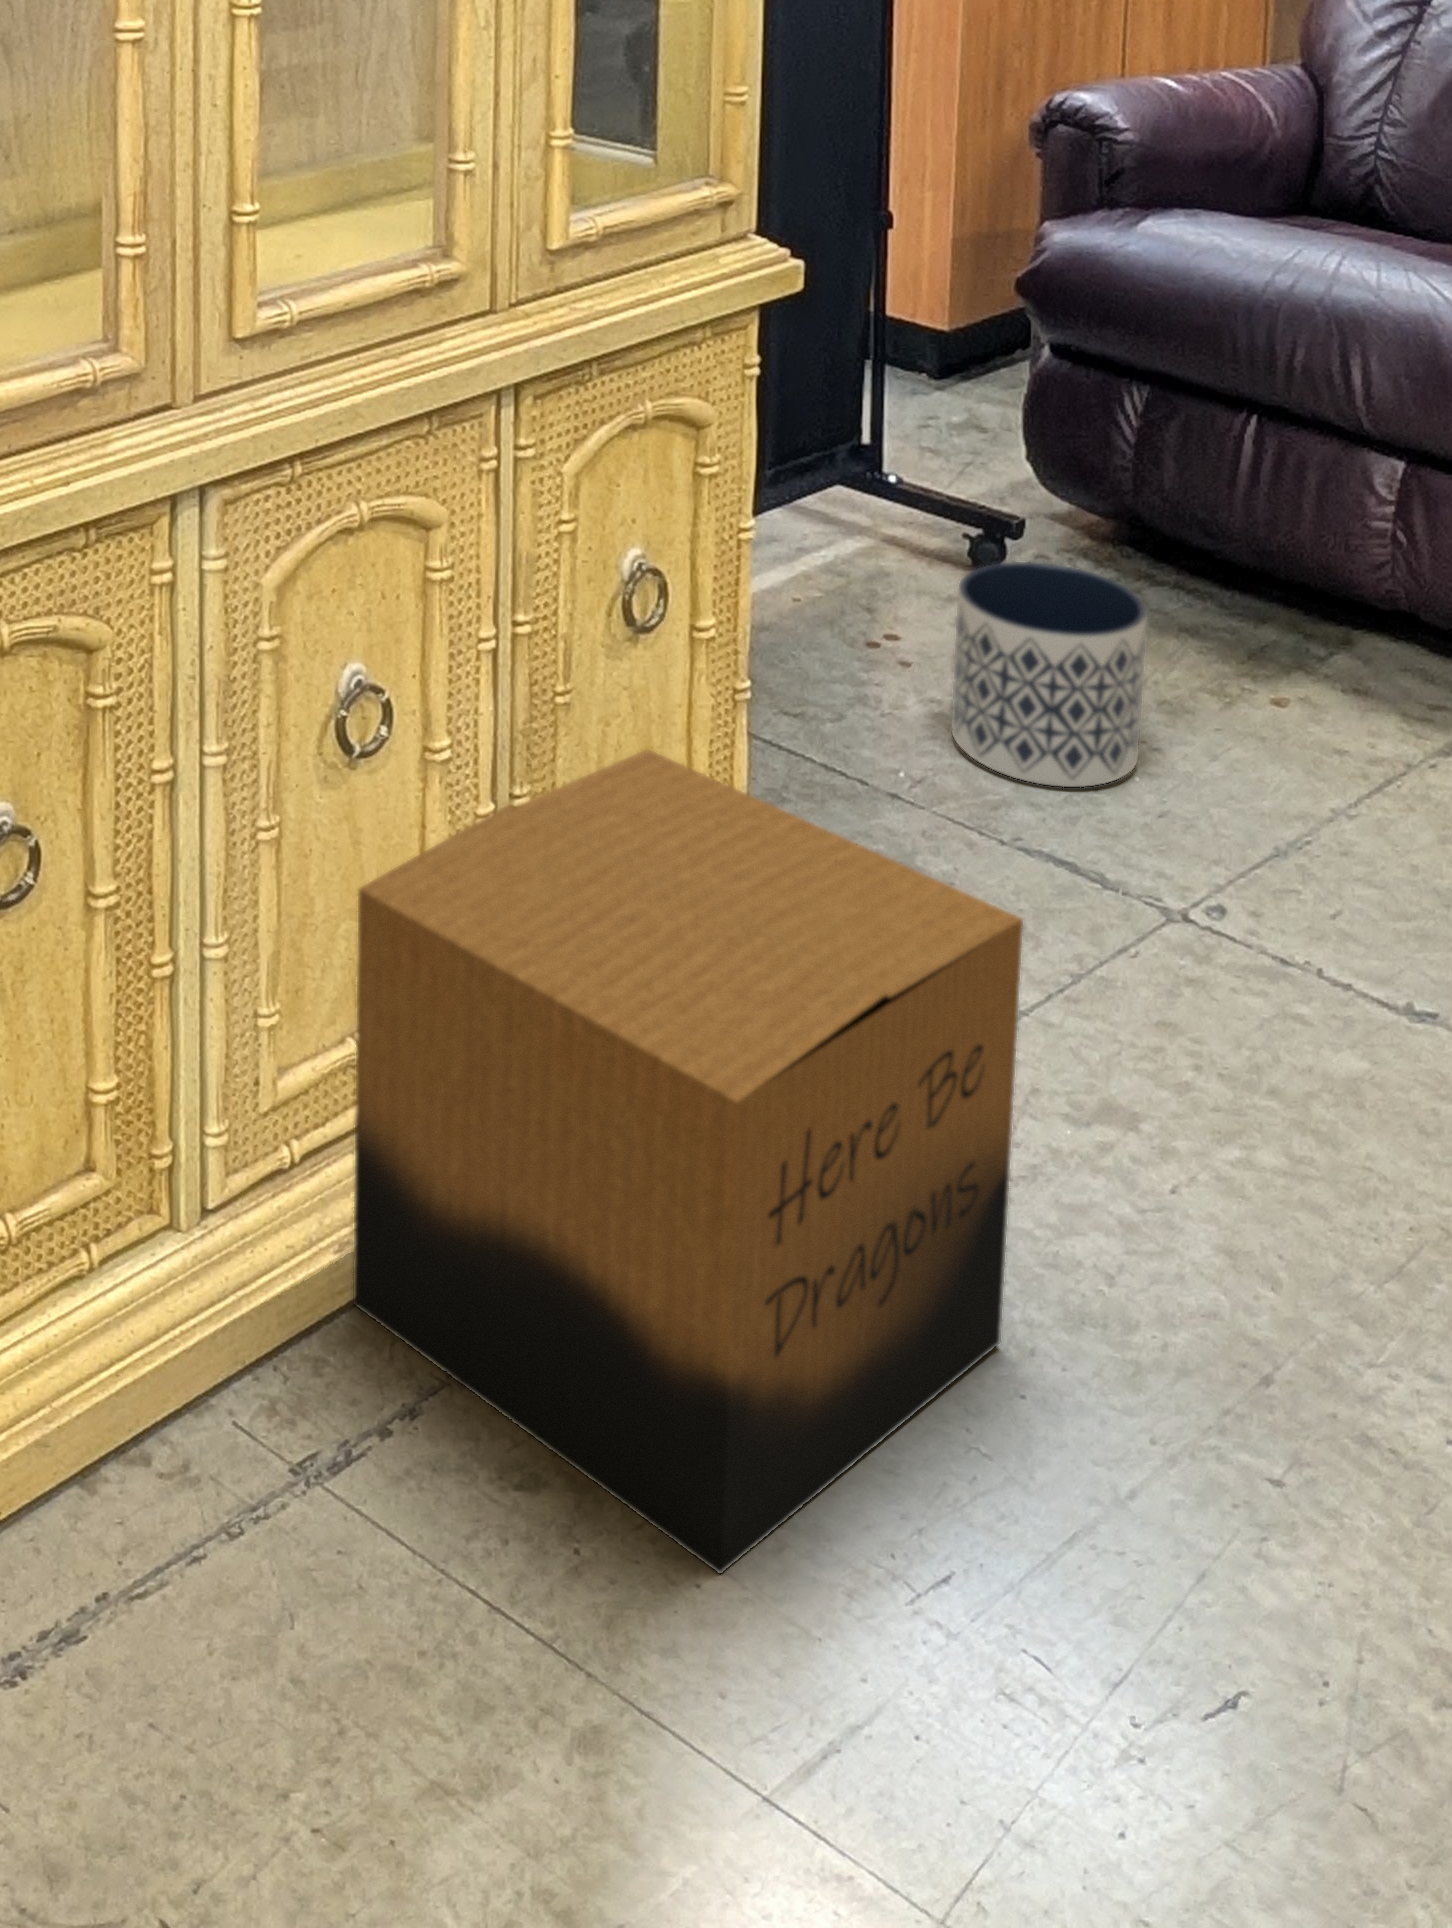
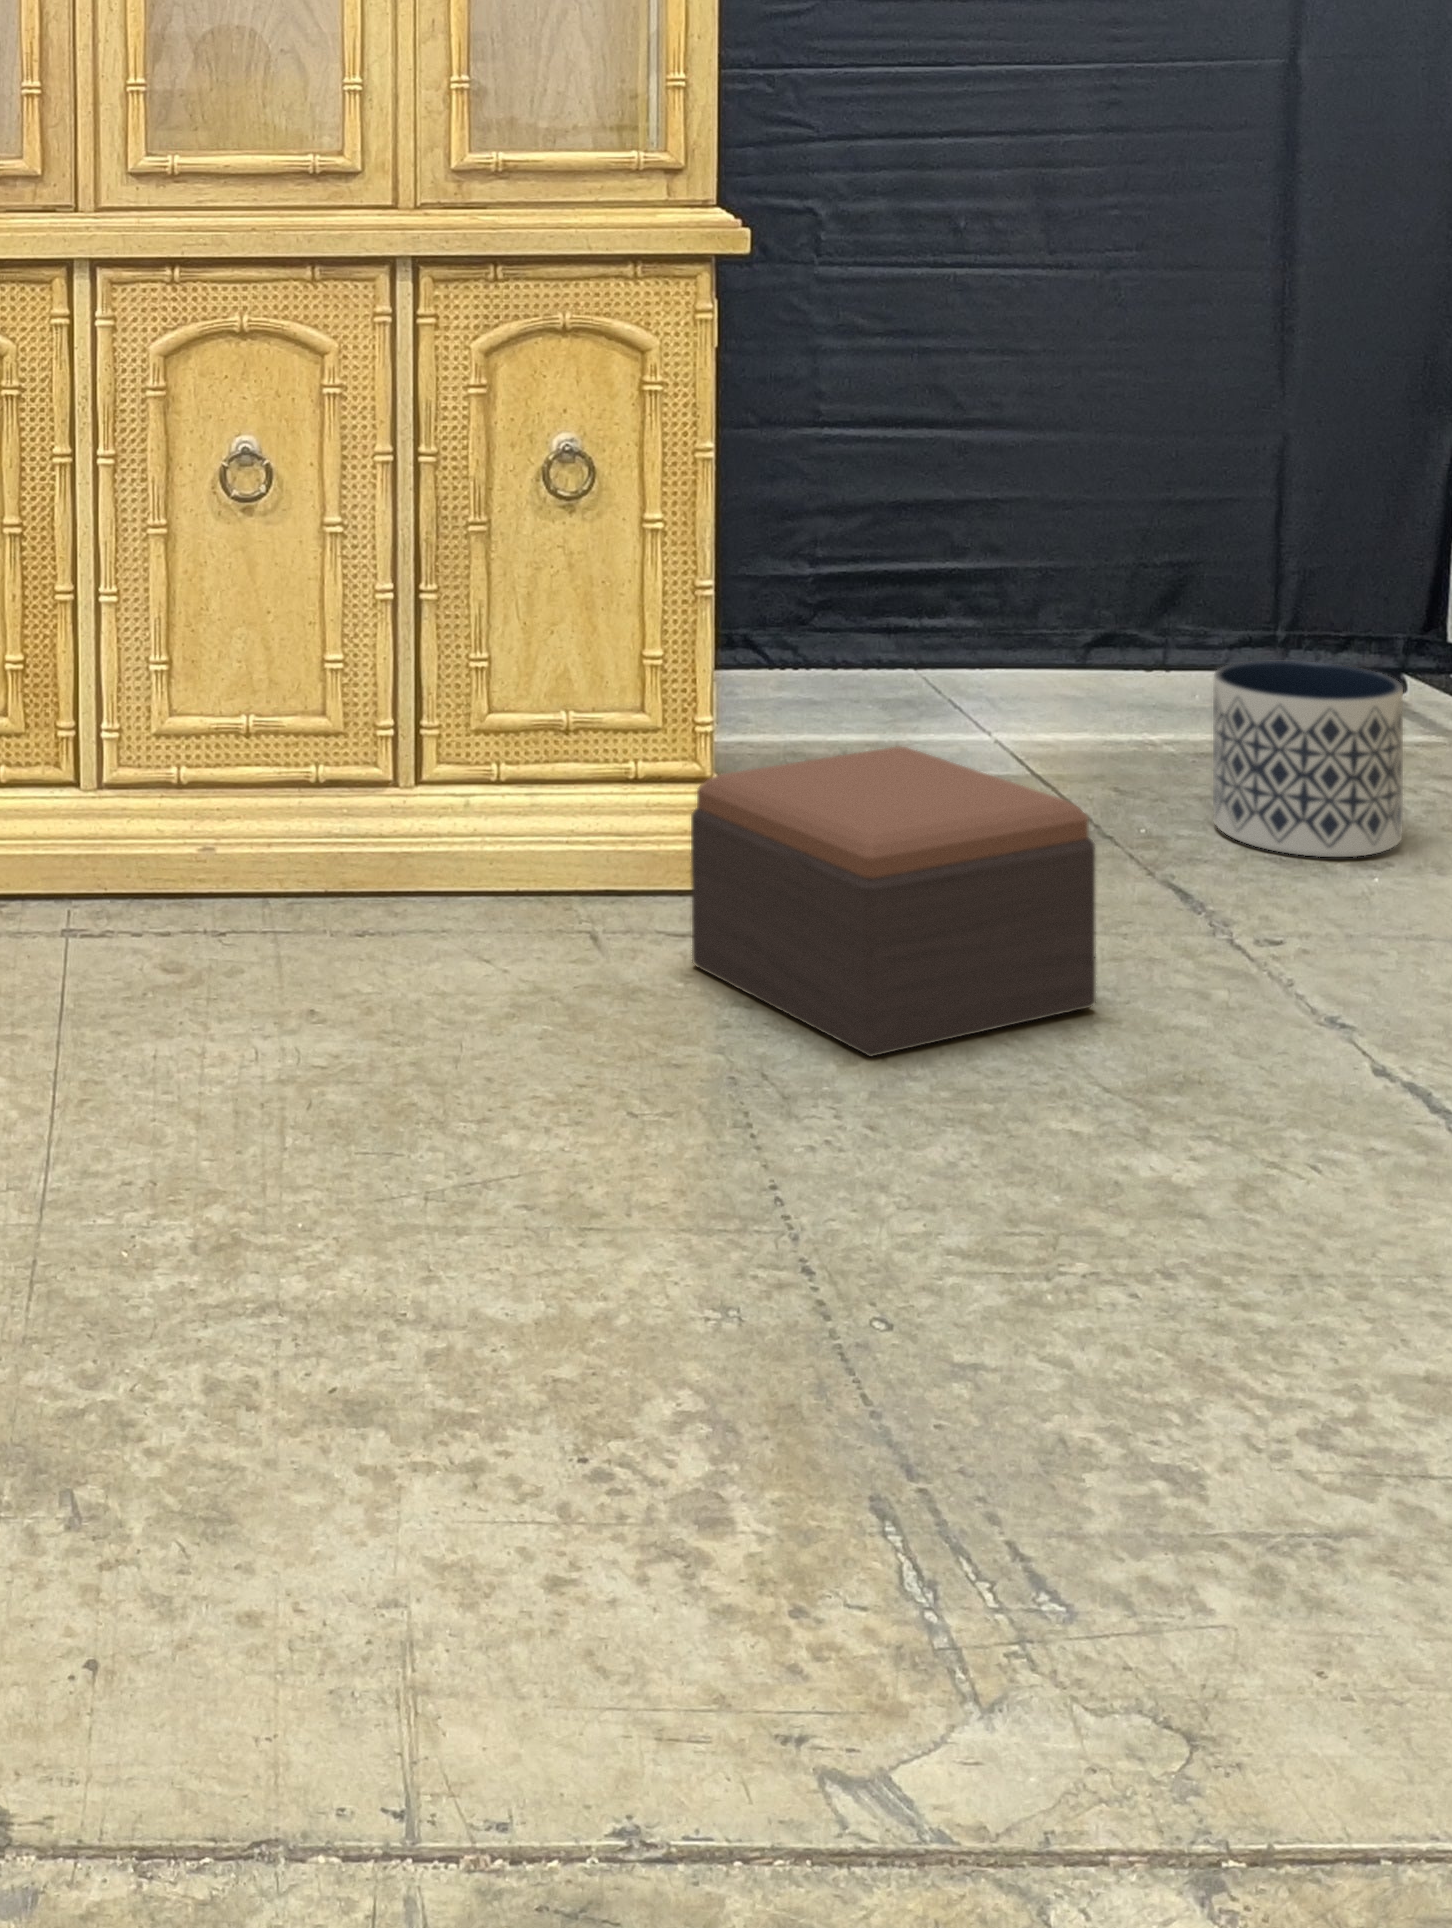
cardboard box: present [353,749,1023,1573] -> none [201,564,589,1018]
footstool: none [957,861,1340,1308] -> present [691,746,1096,1056]

